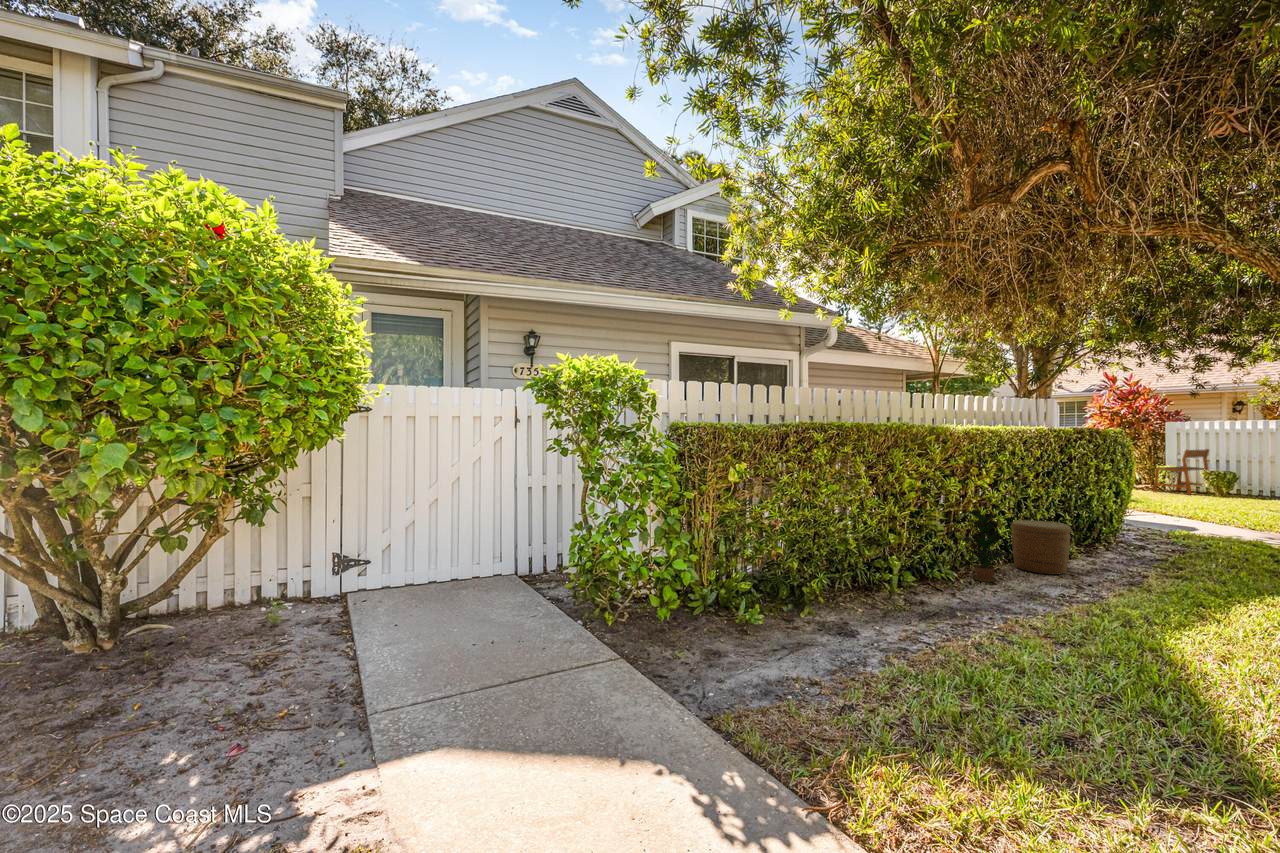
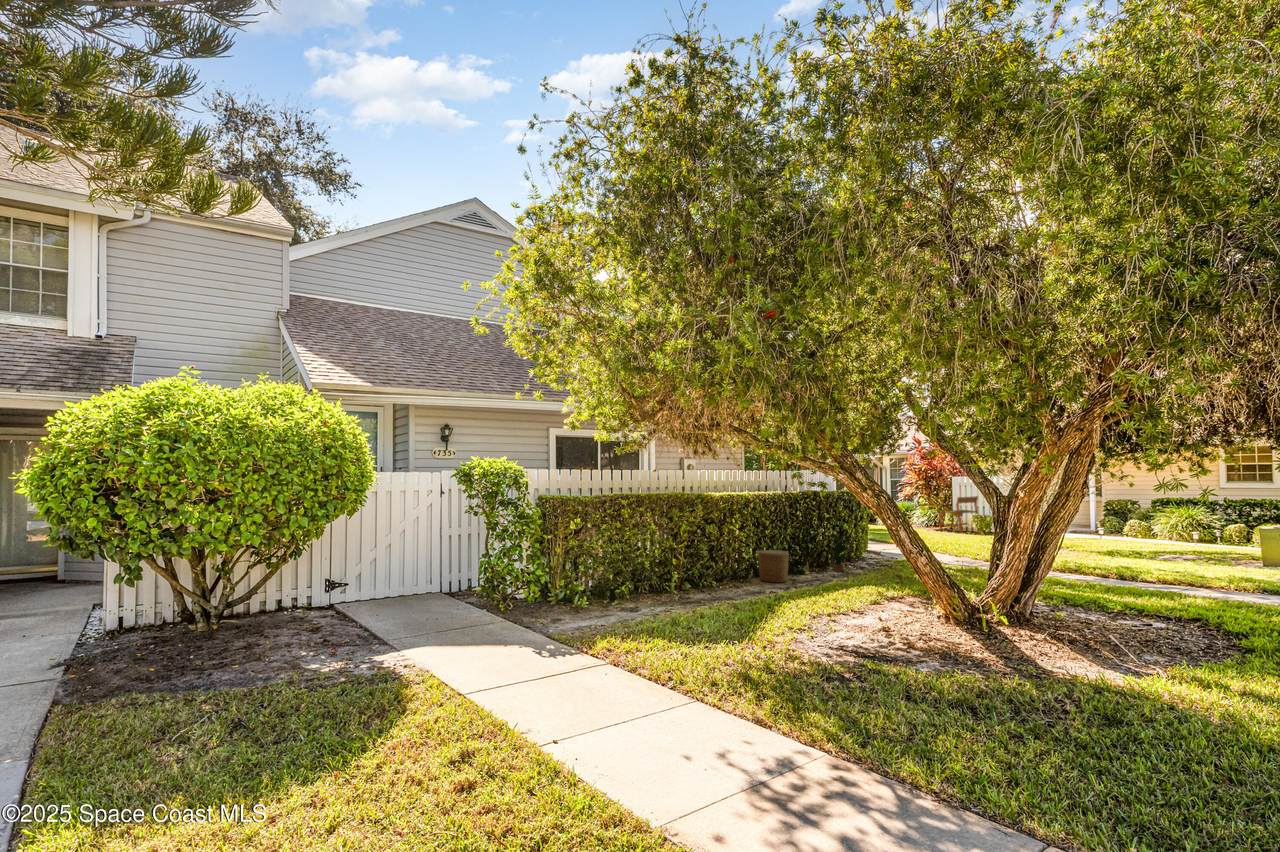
potted plant: present [960,510,1007,582] -> present [829,534,848,572]

